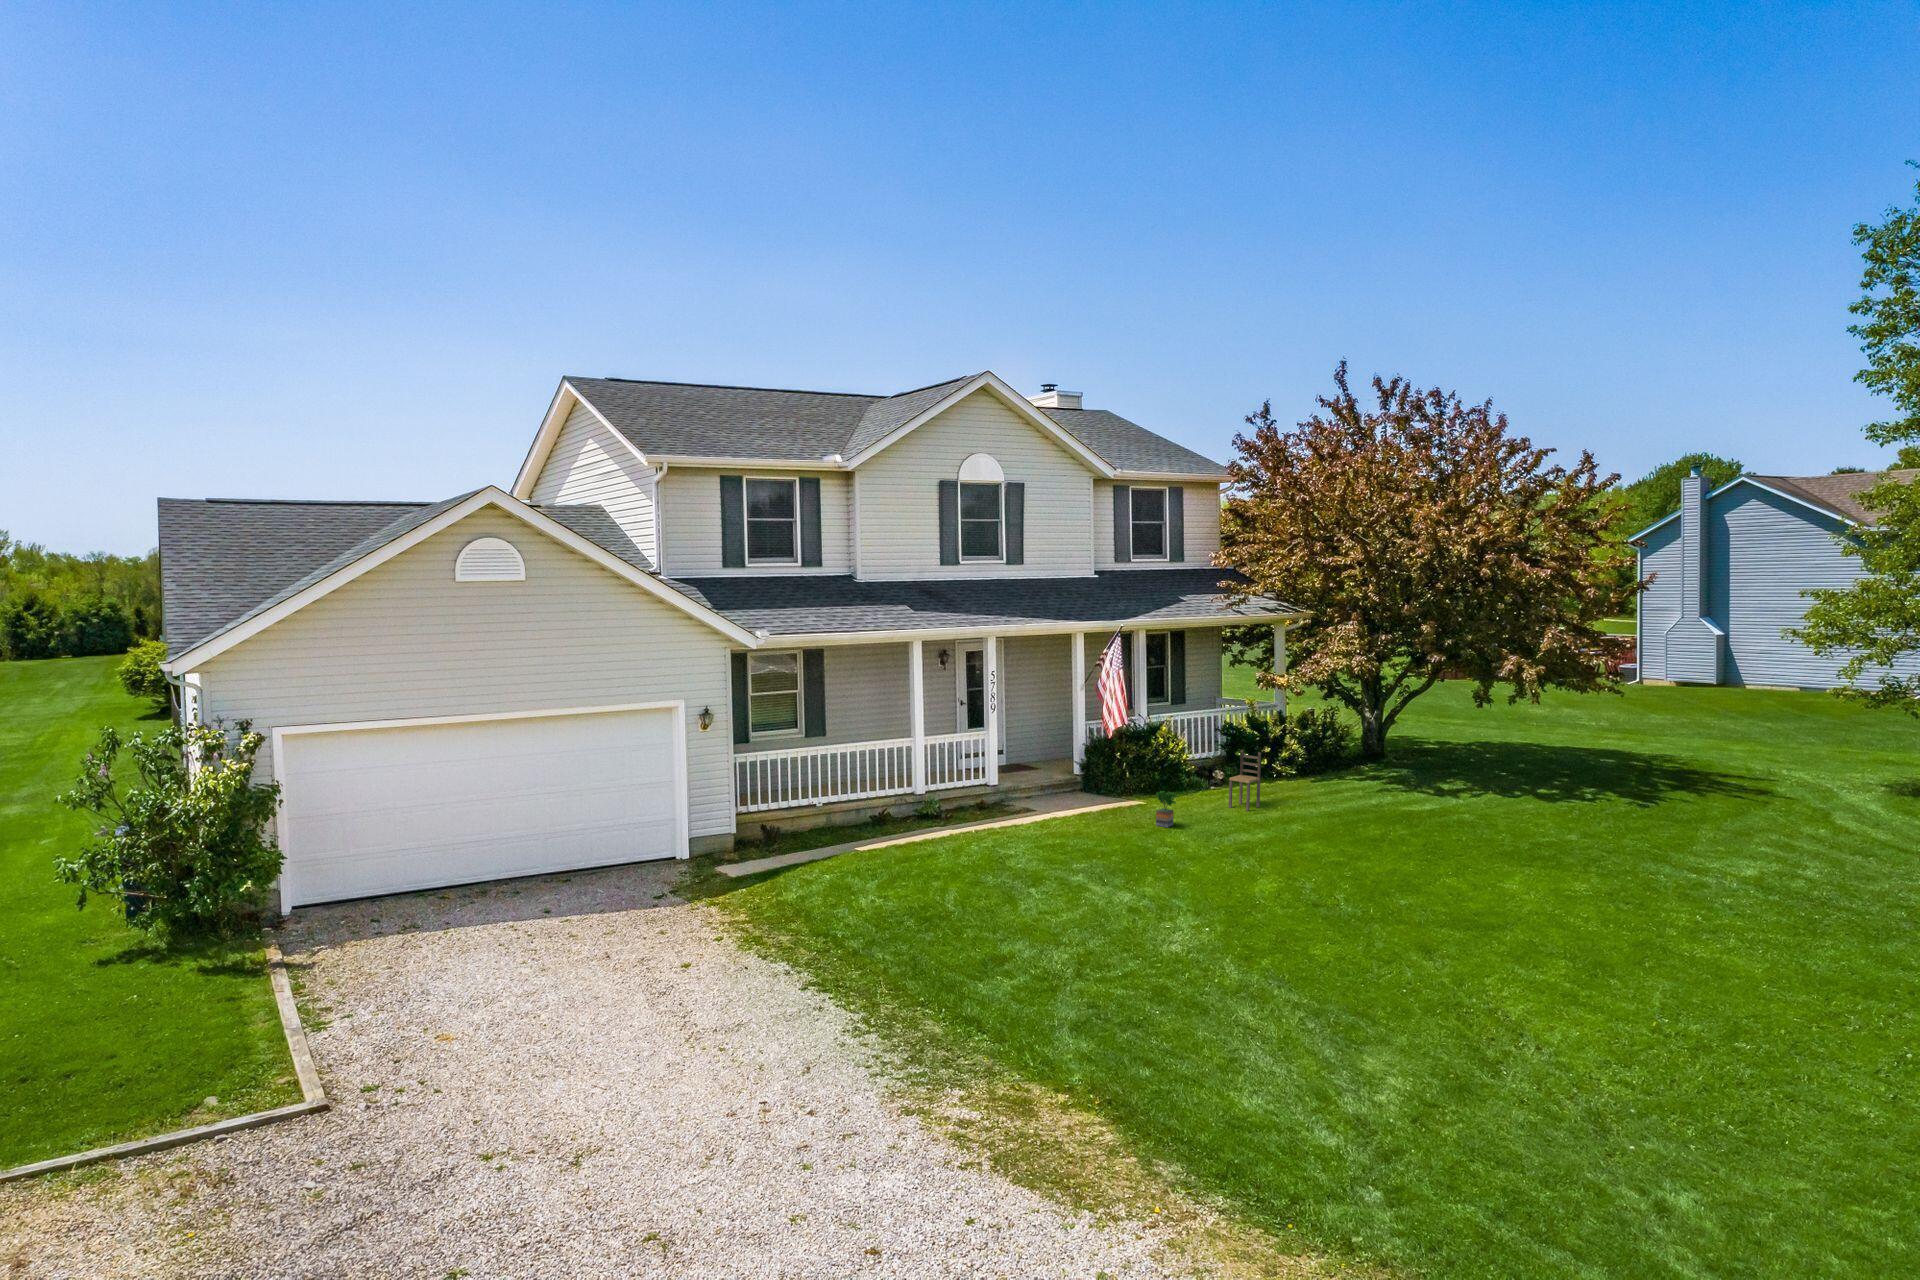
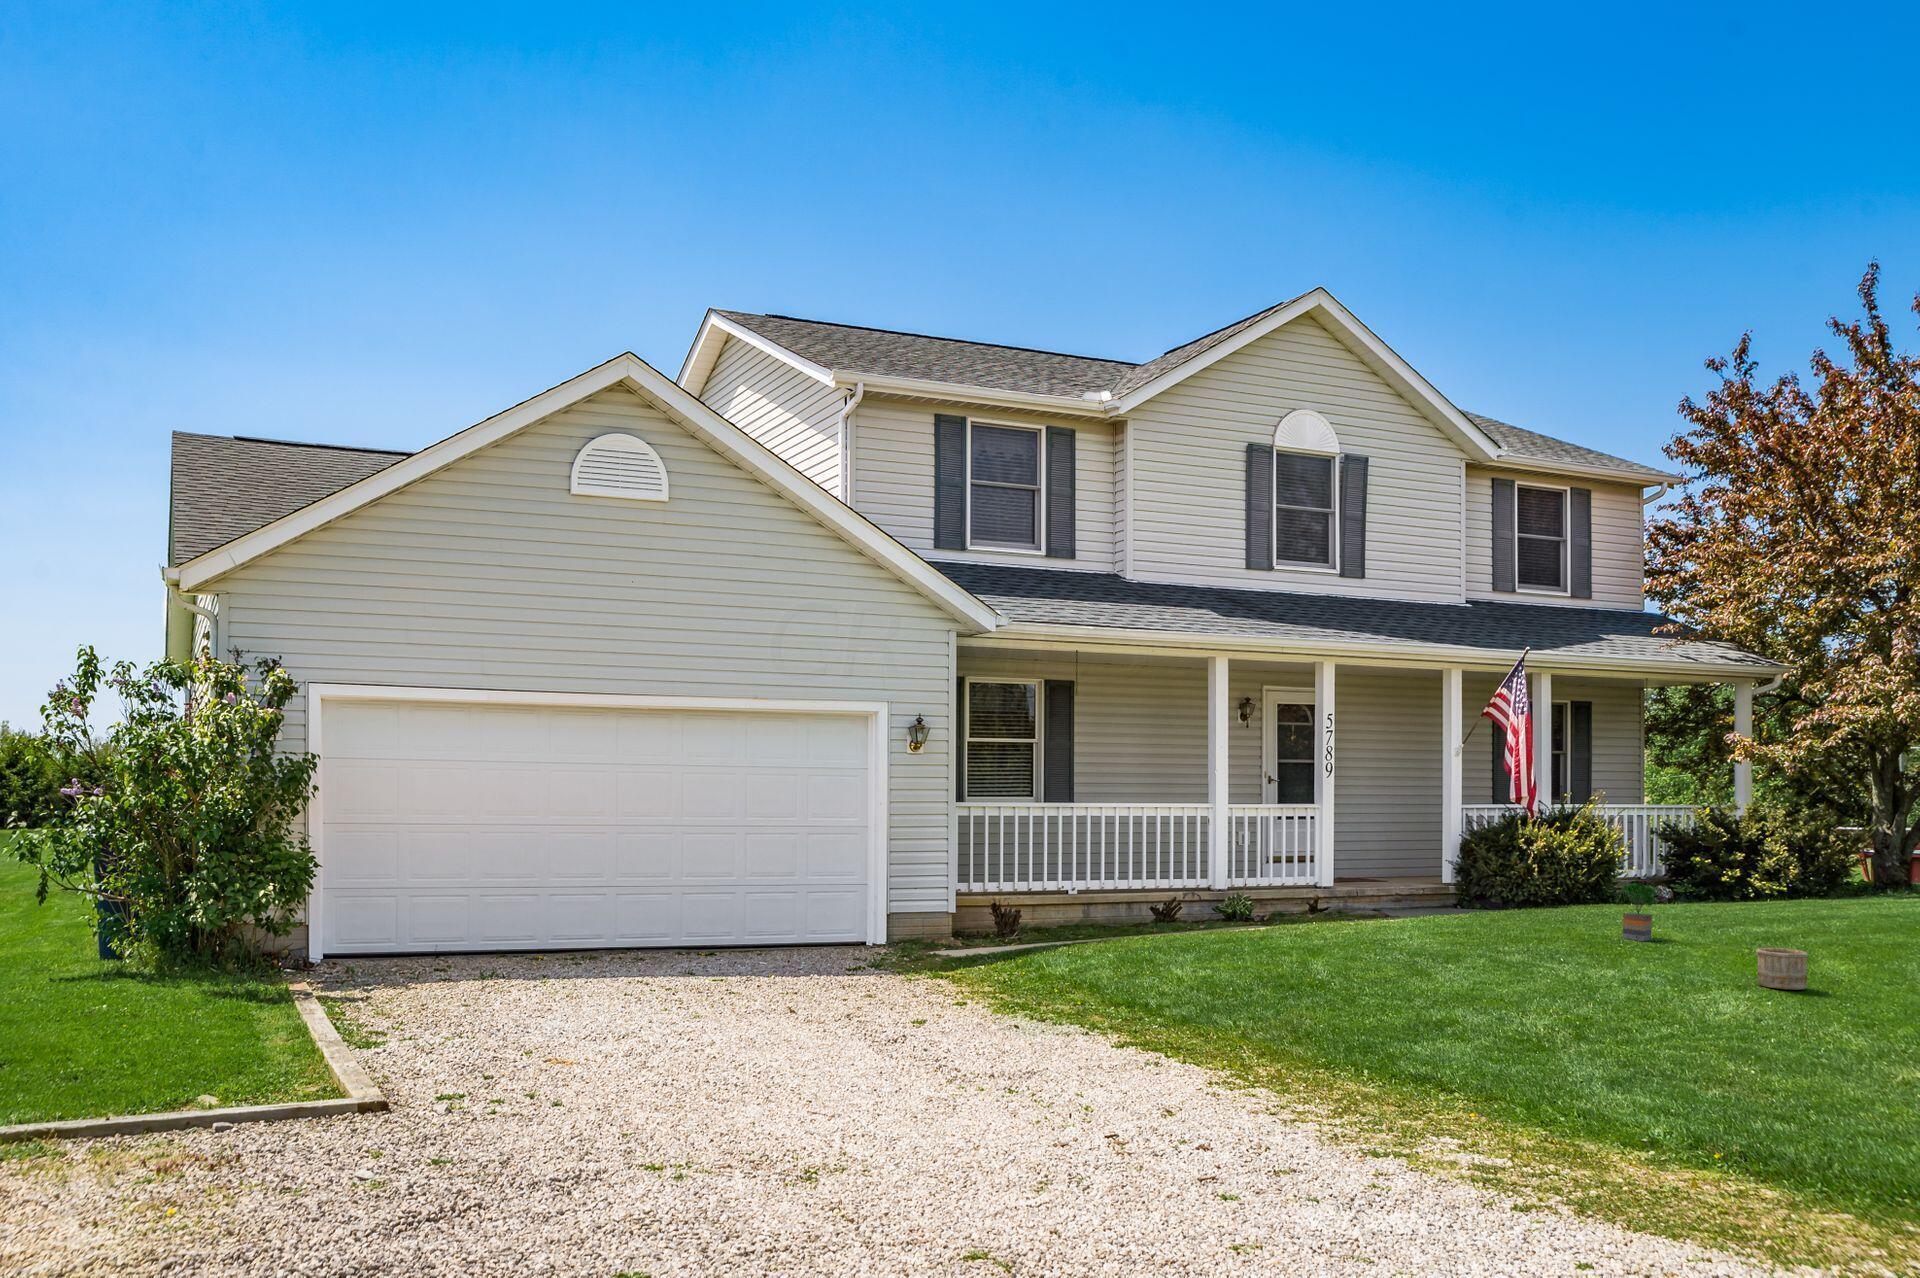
chair: present [1229,750,1261,811] -> none [1729,839,1782,934]
wooden bucket: none [1211,844,1240,871] -> present [1756,947,1808,990]

